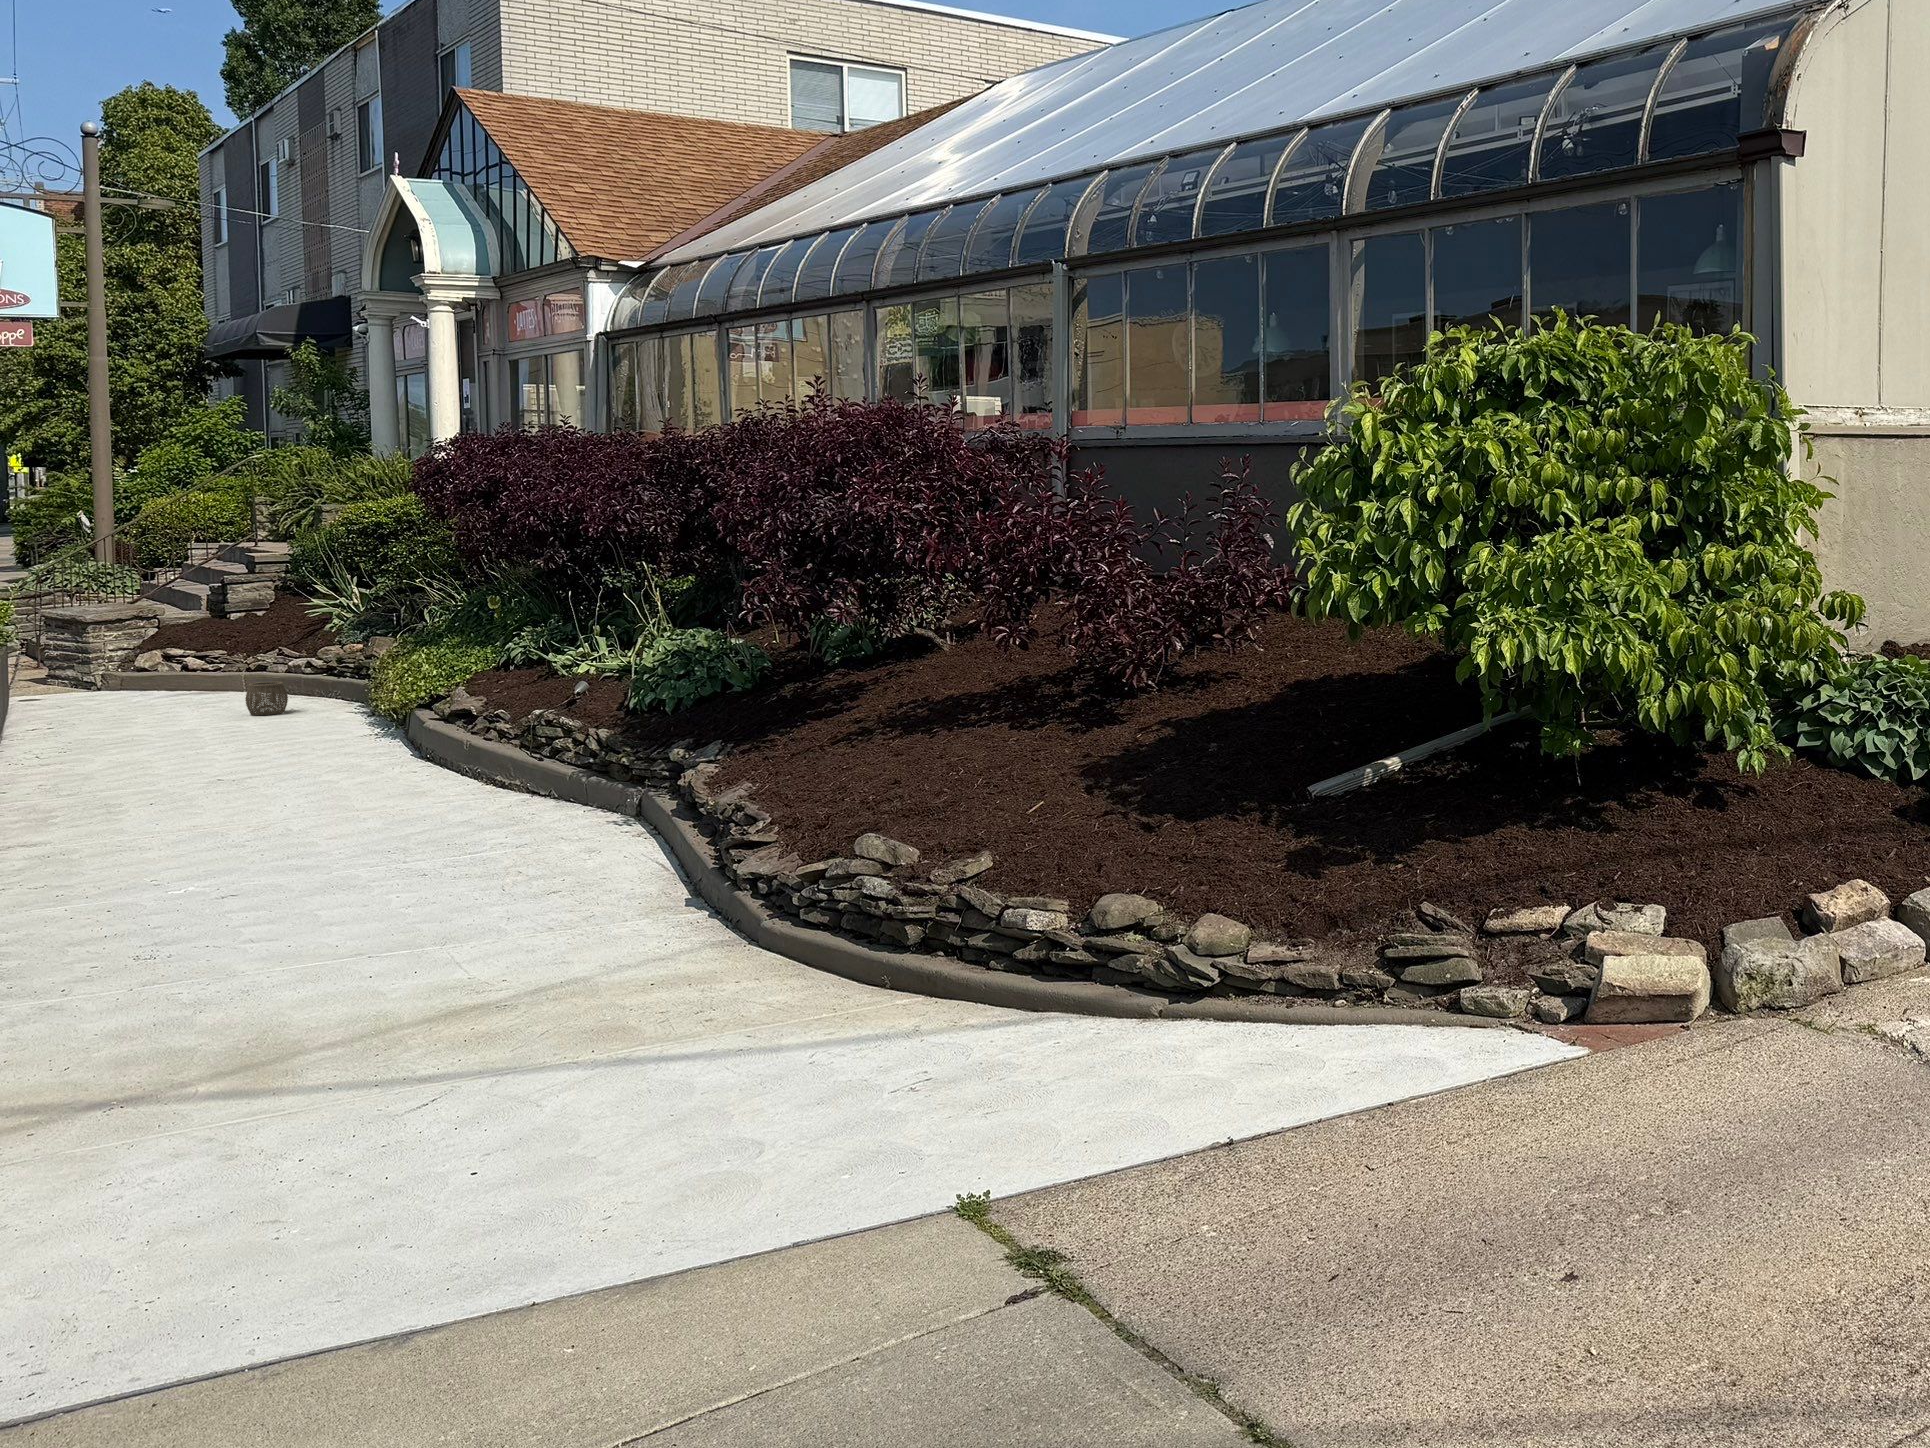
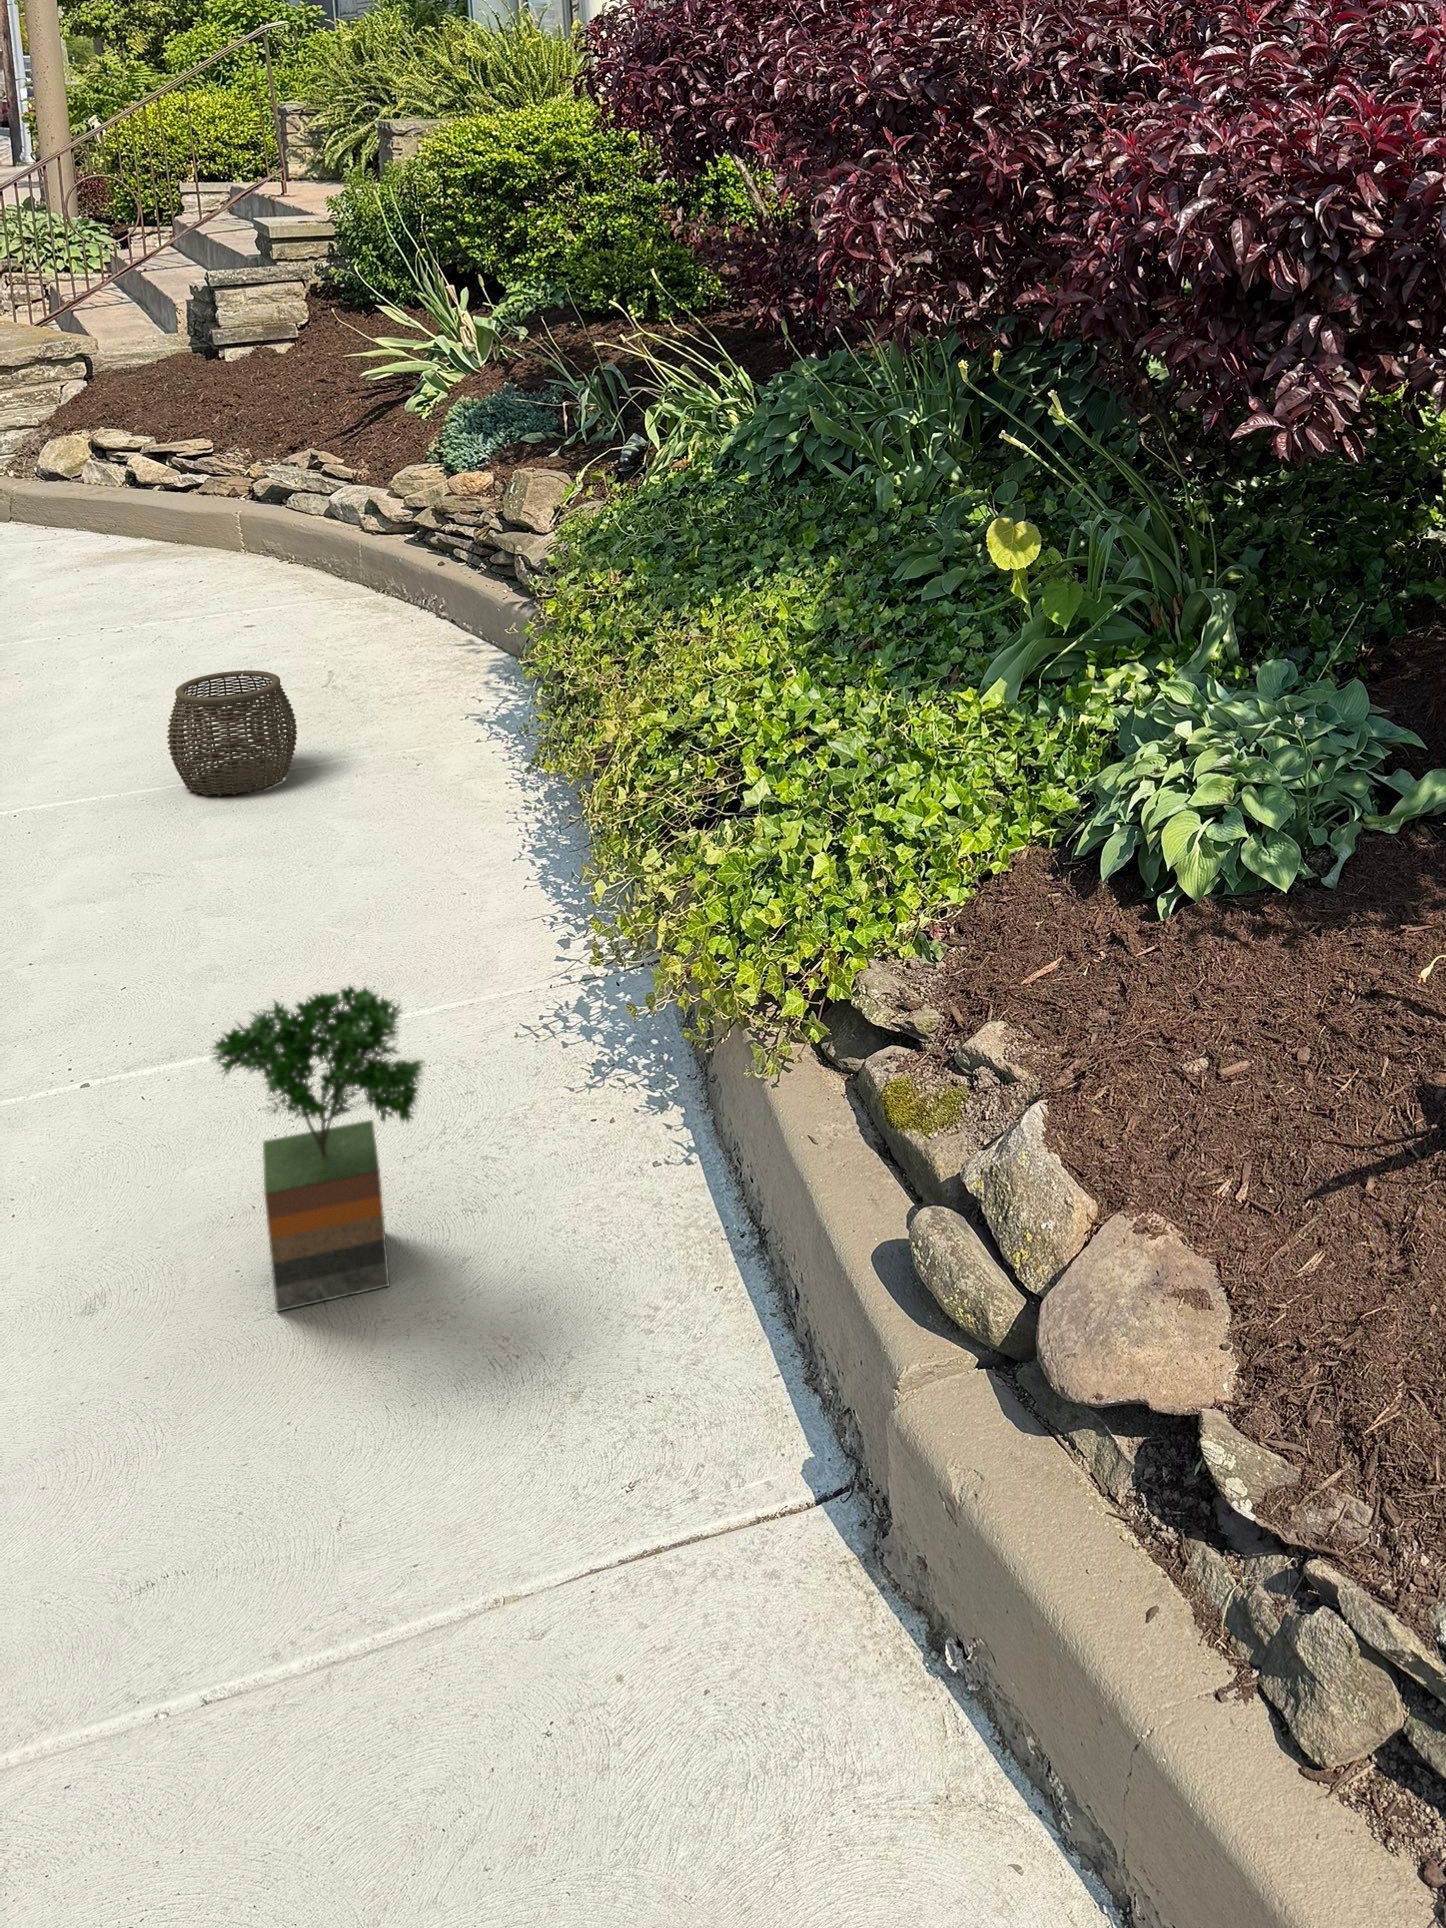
potted tree: none [286,690,334,750] -> present [212,986,423,1311]

